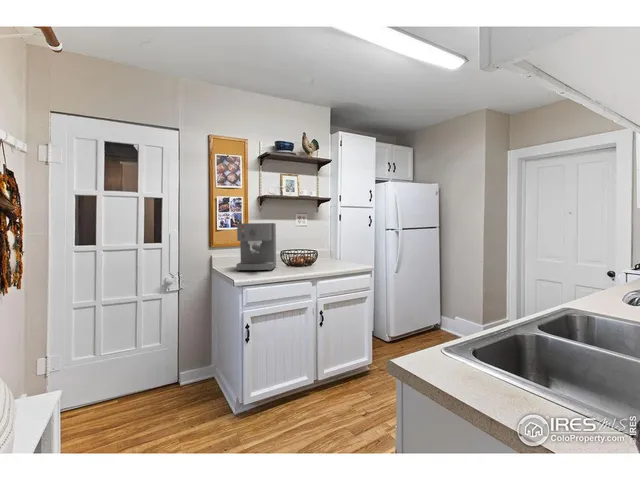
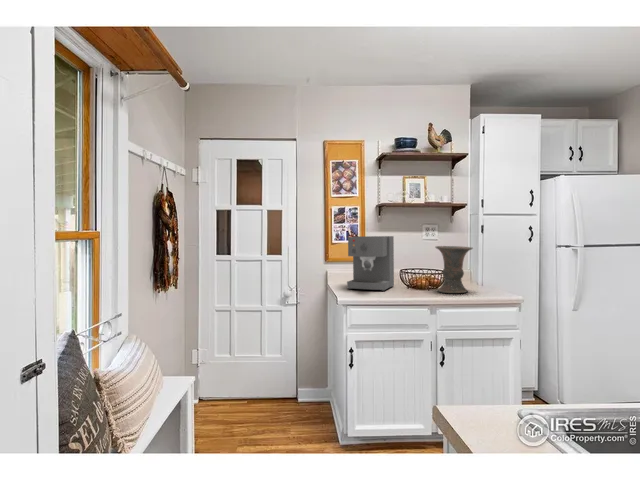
vase: none [313,231,342,269] -> present [436,246,473,293]

